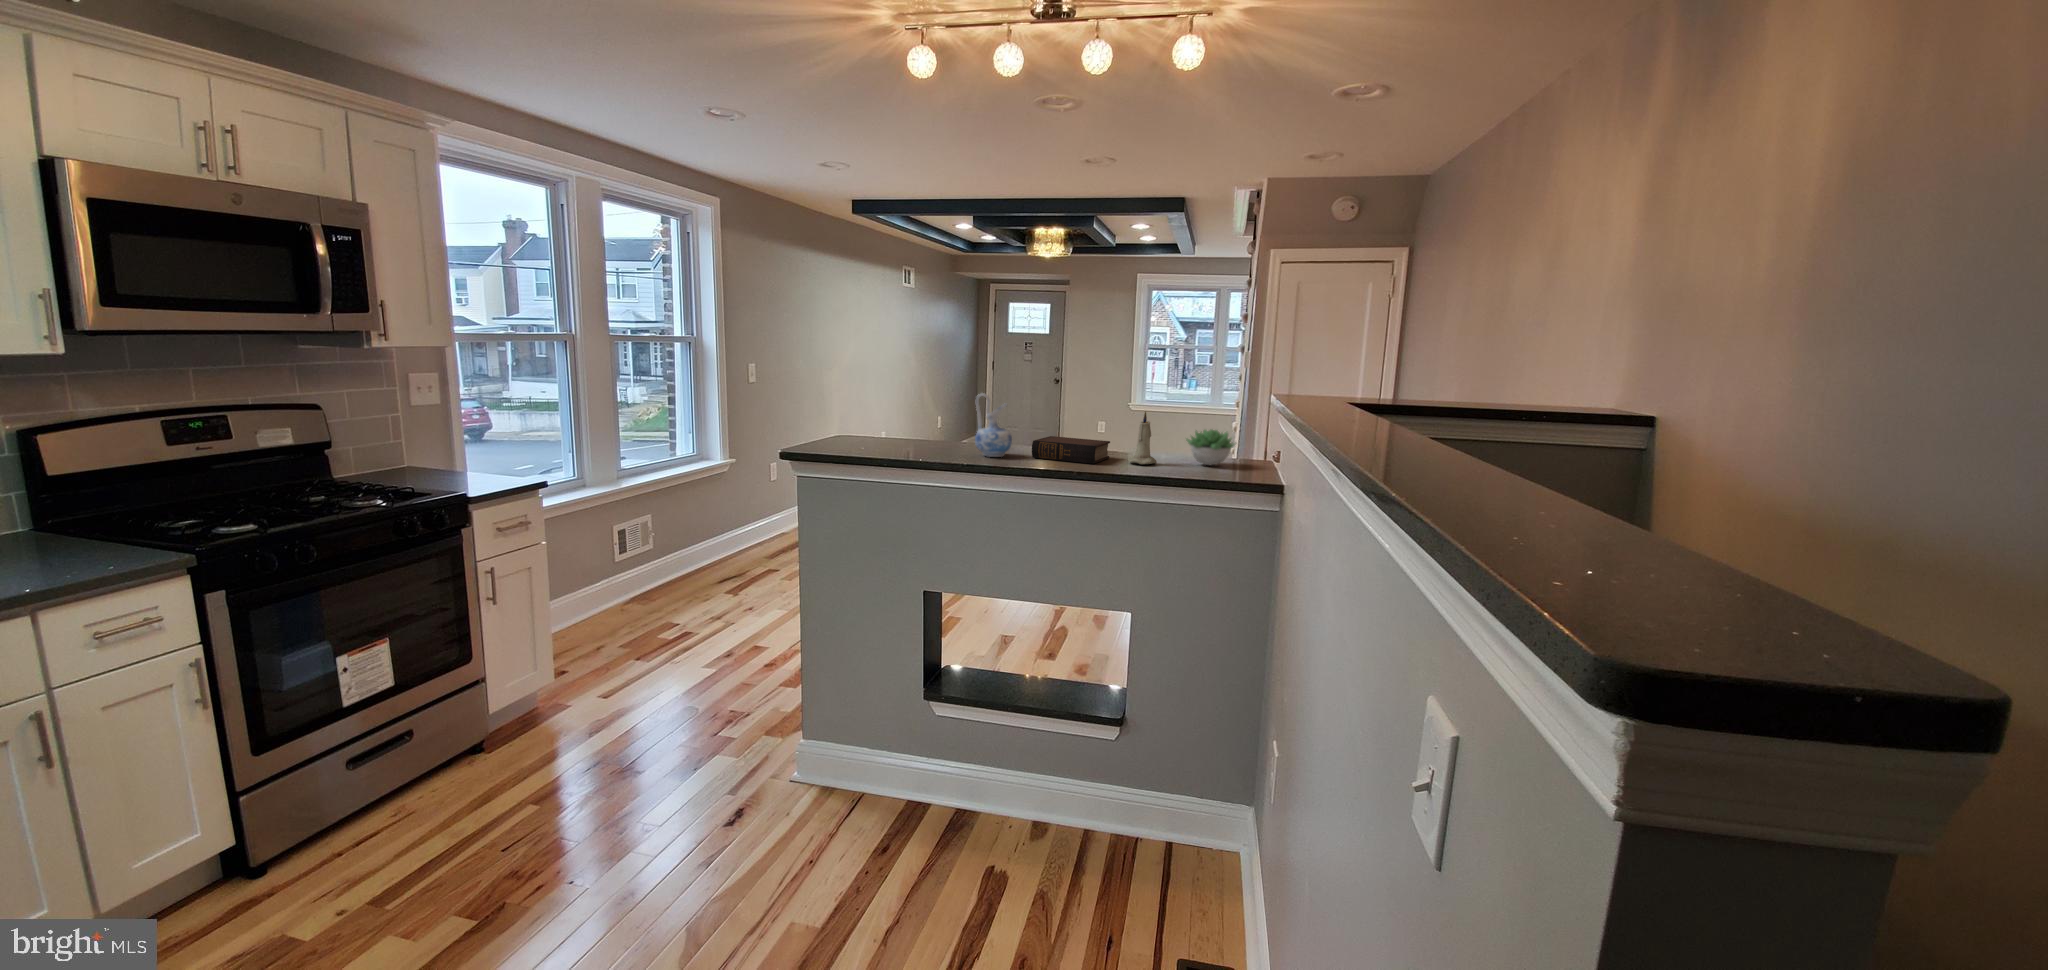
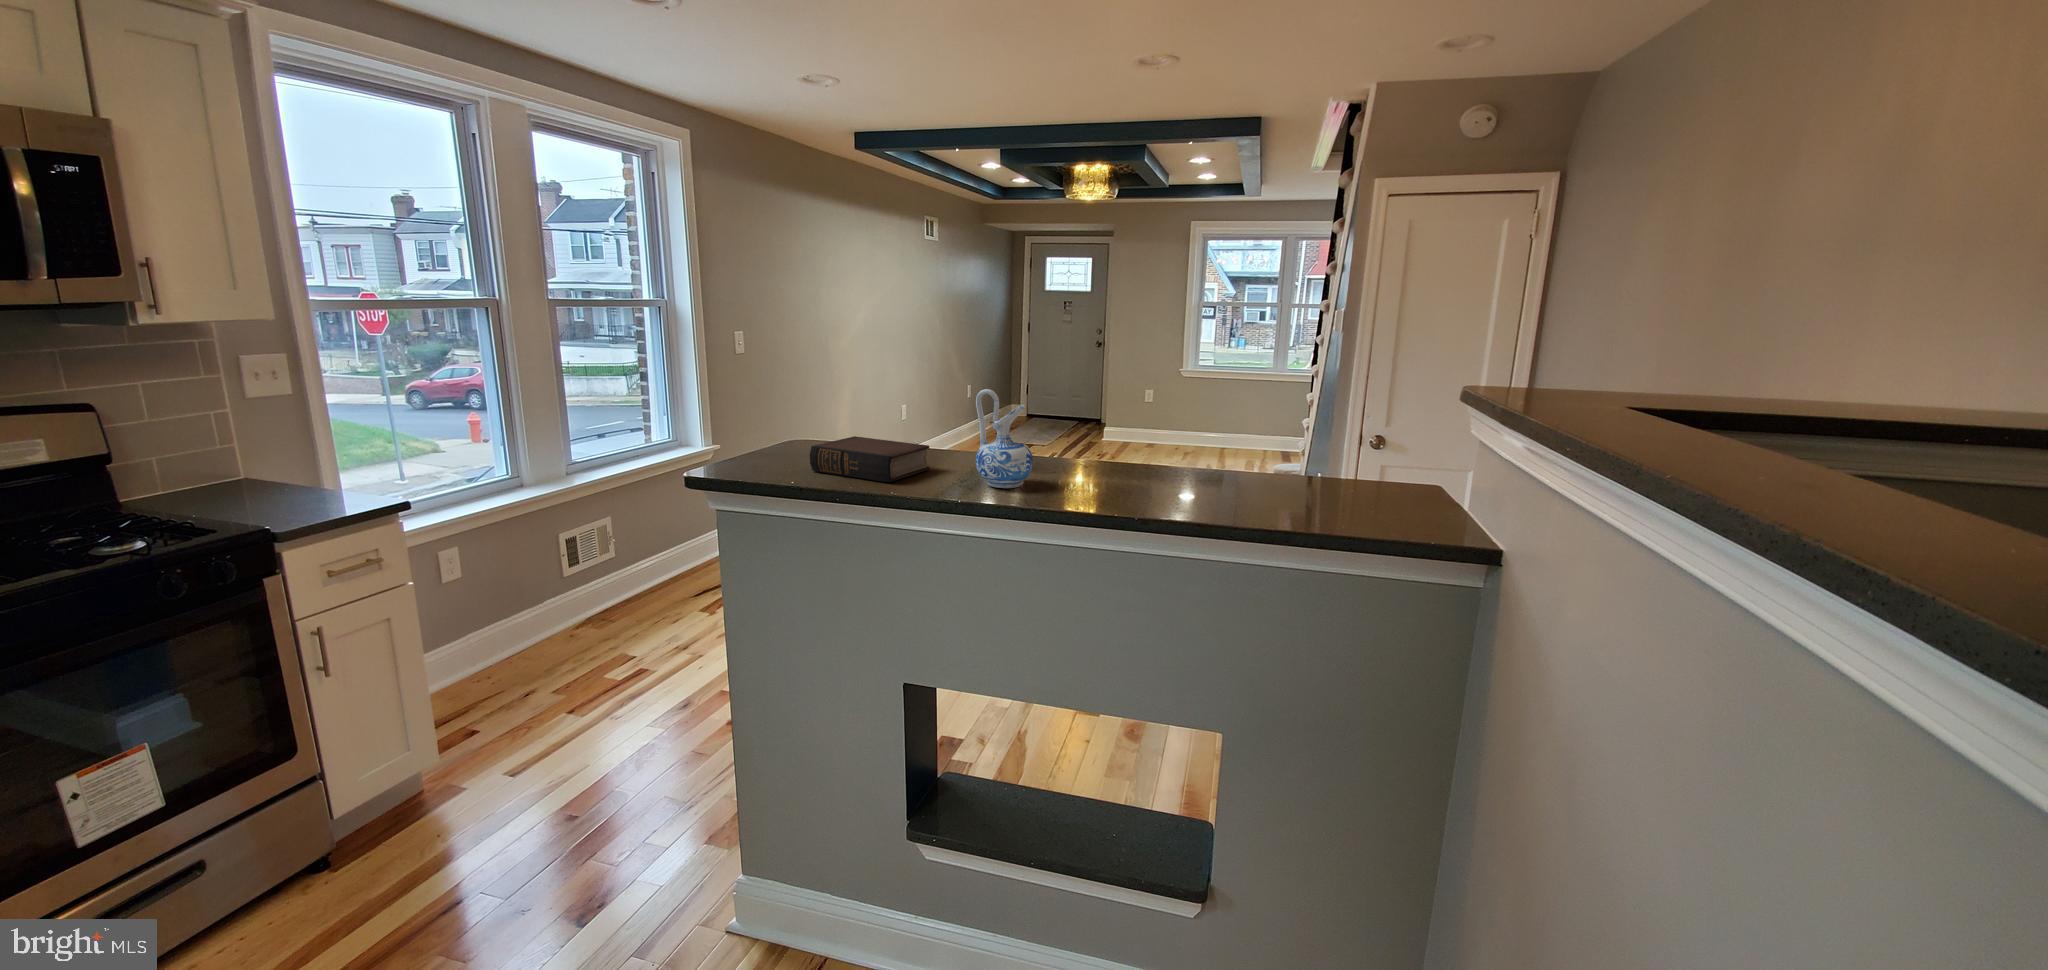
candle: present [1128,412,1157,464] -> none [1215,417,1262,503]
succulent plant: present [1187,430,1235,465] -> none [1307,444,1397,503]
book: present [1032,436,1110,464] -> present [810,436,930,482]

